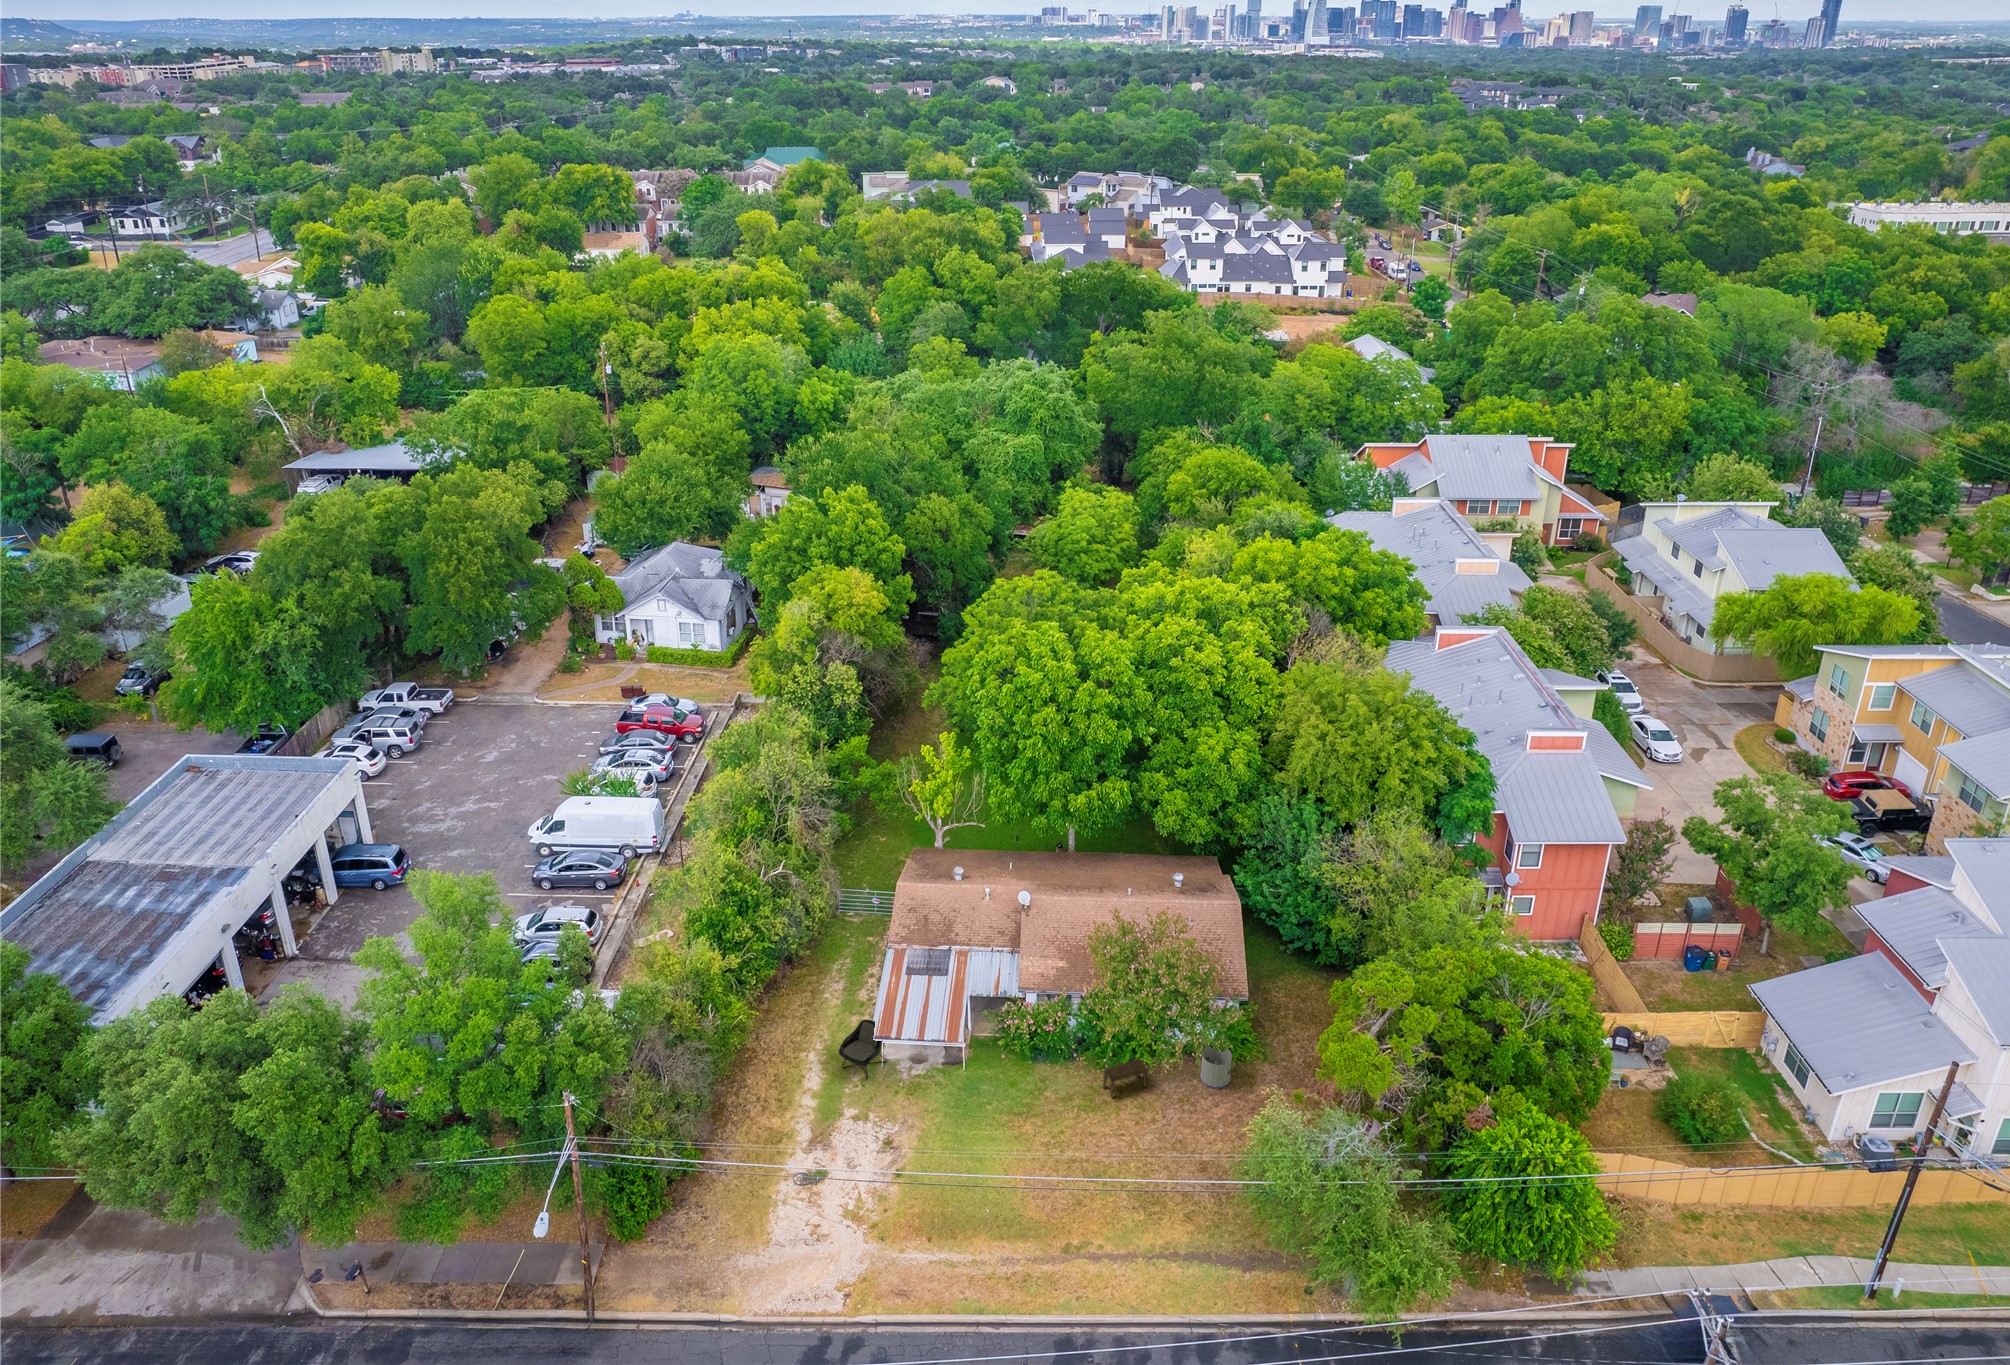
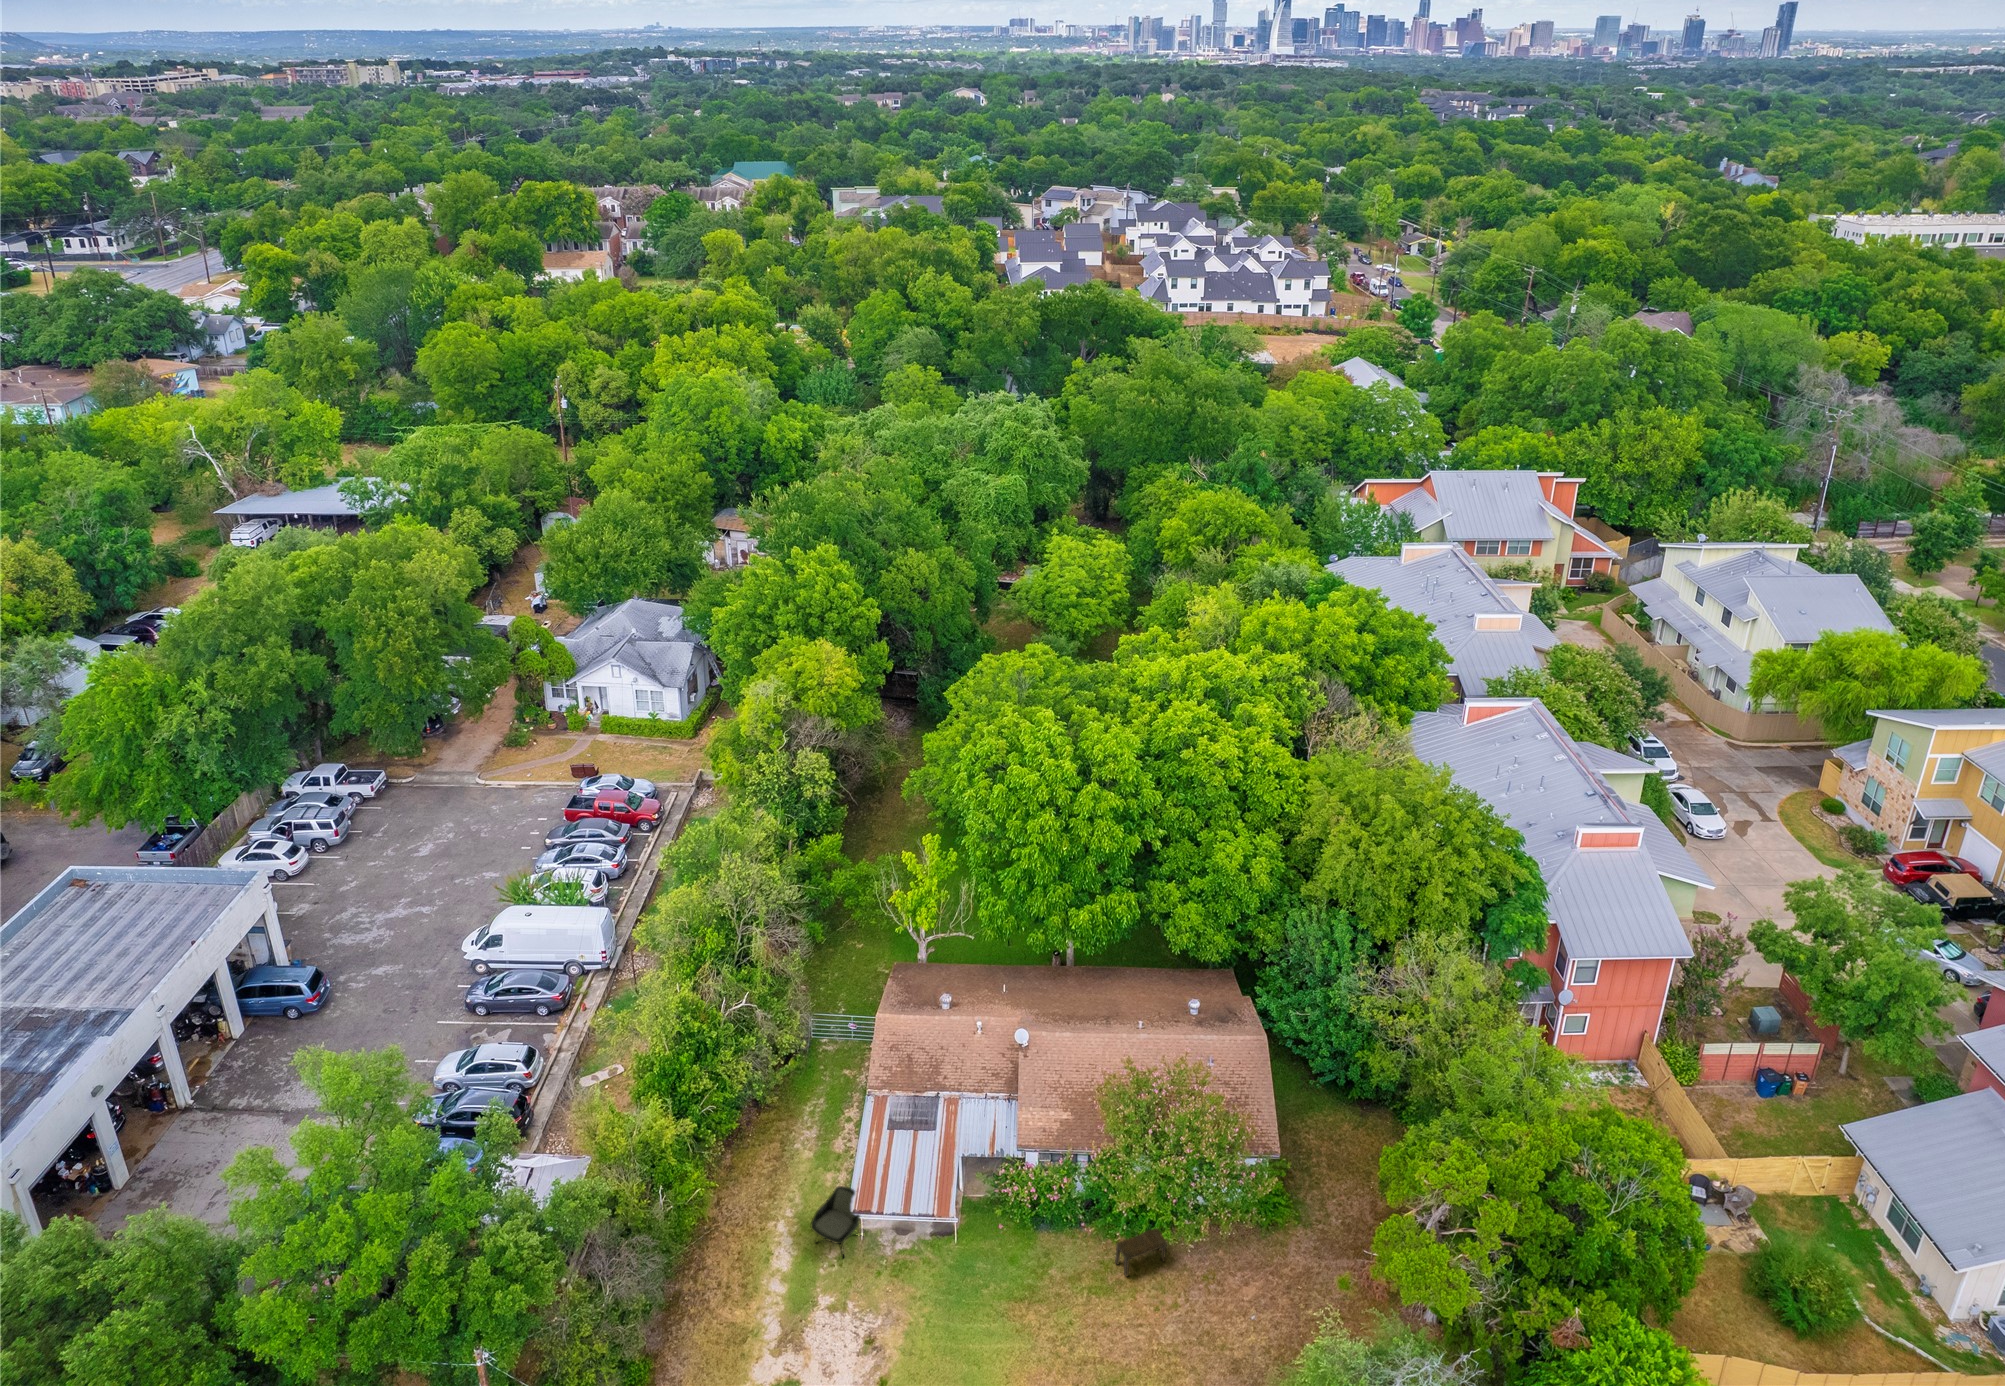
trash can: present [1200,1046,1232,1089] -> none [1226,1209,1263,1262]

